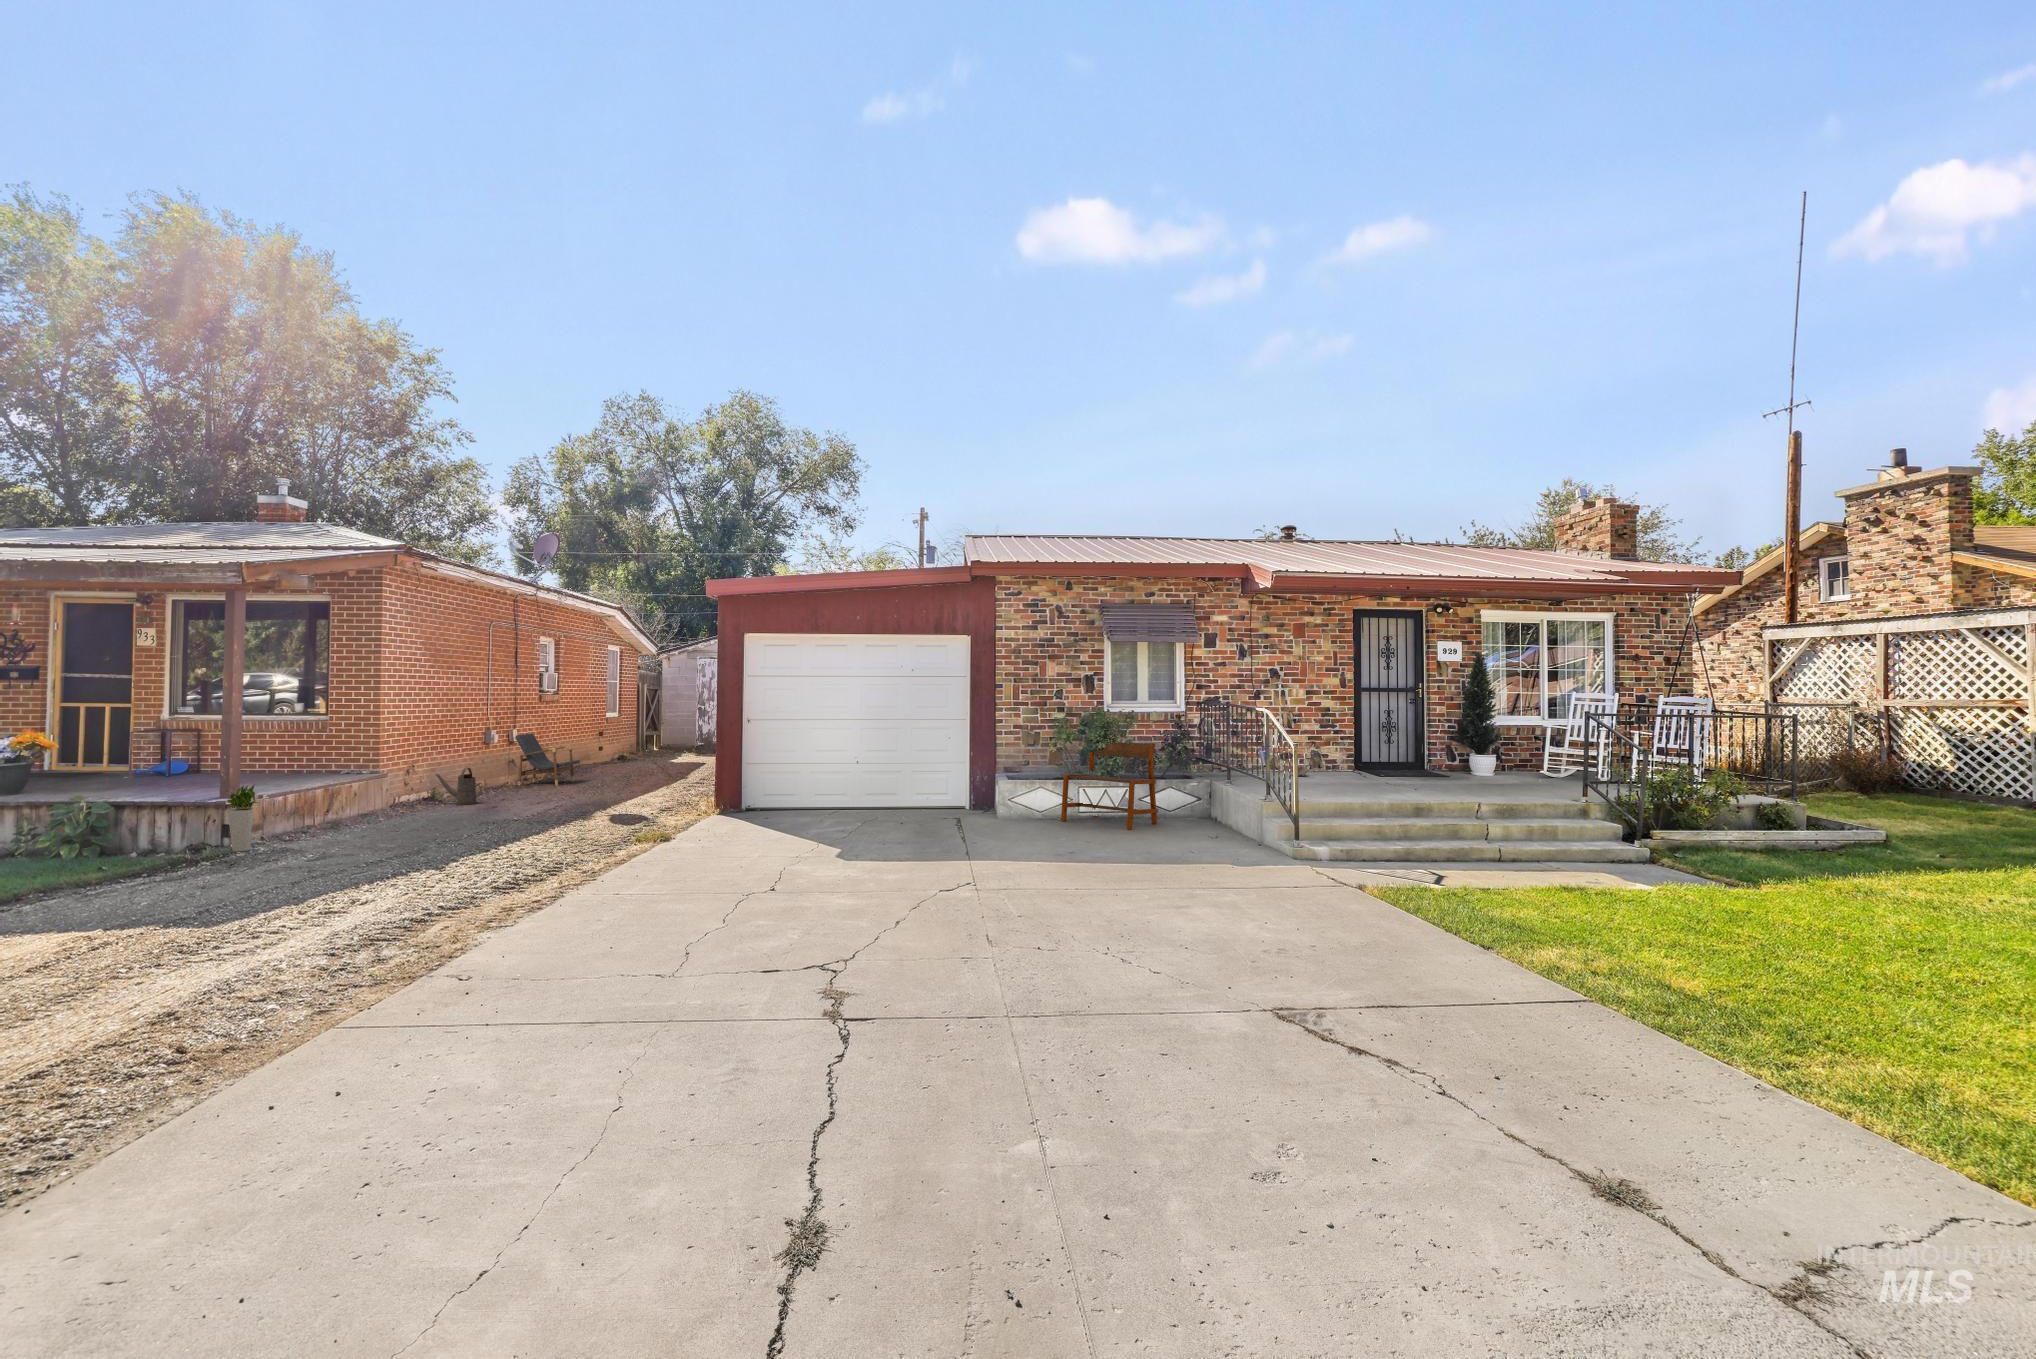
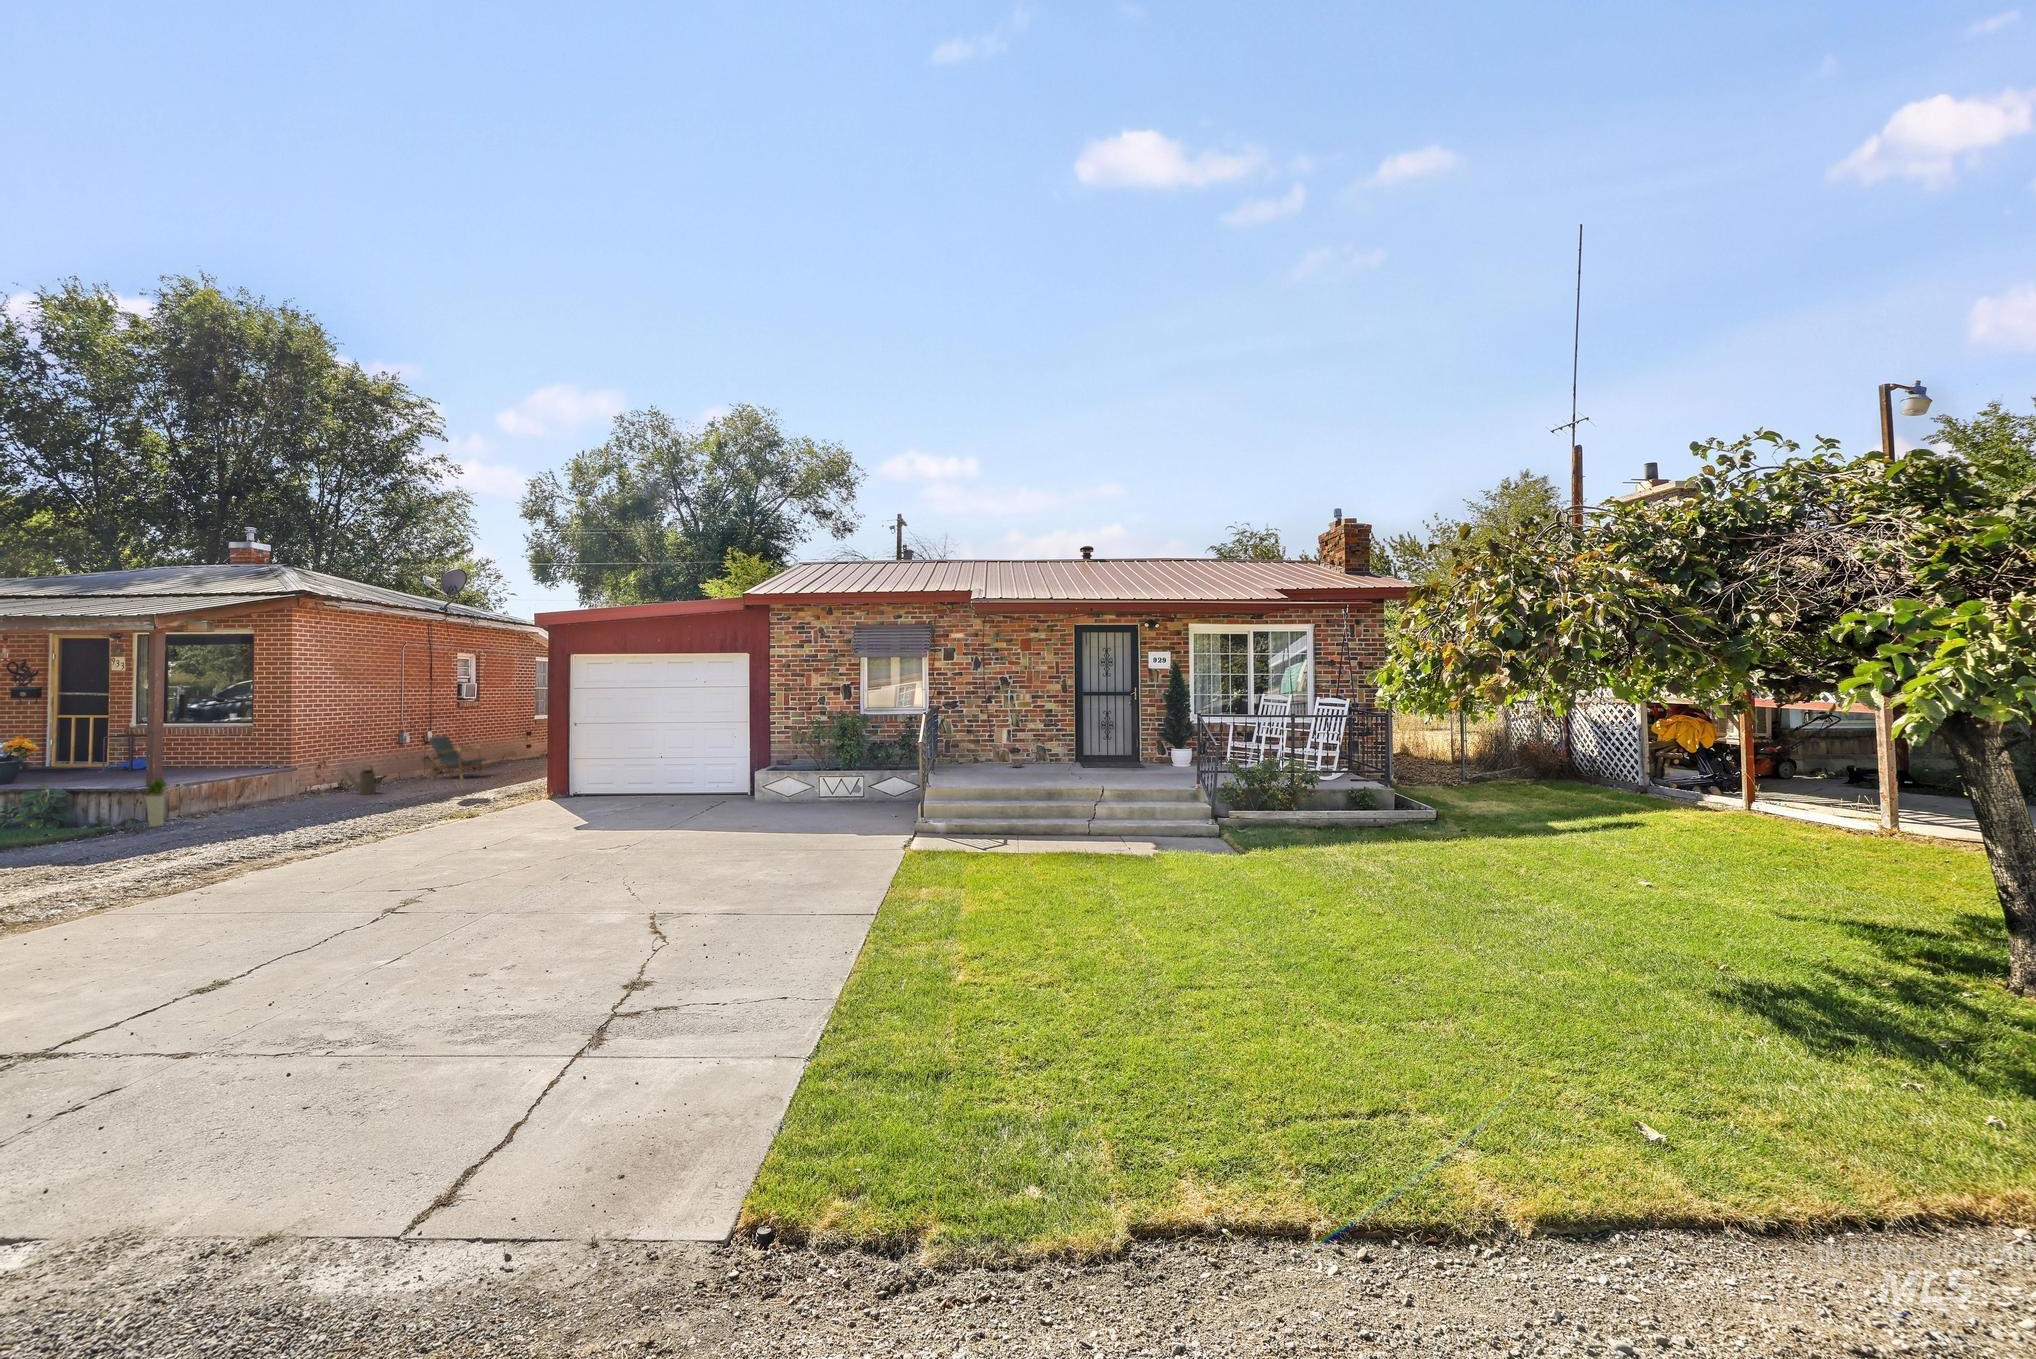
bench: present [1061,742,1158,830] -> none [808,740,881,813]

